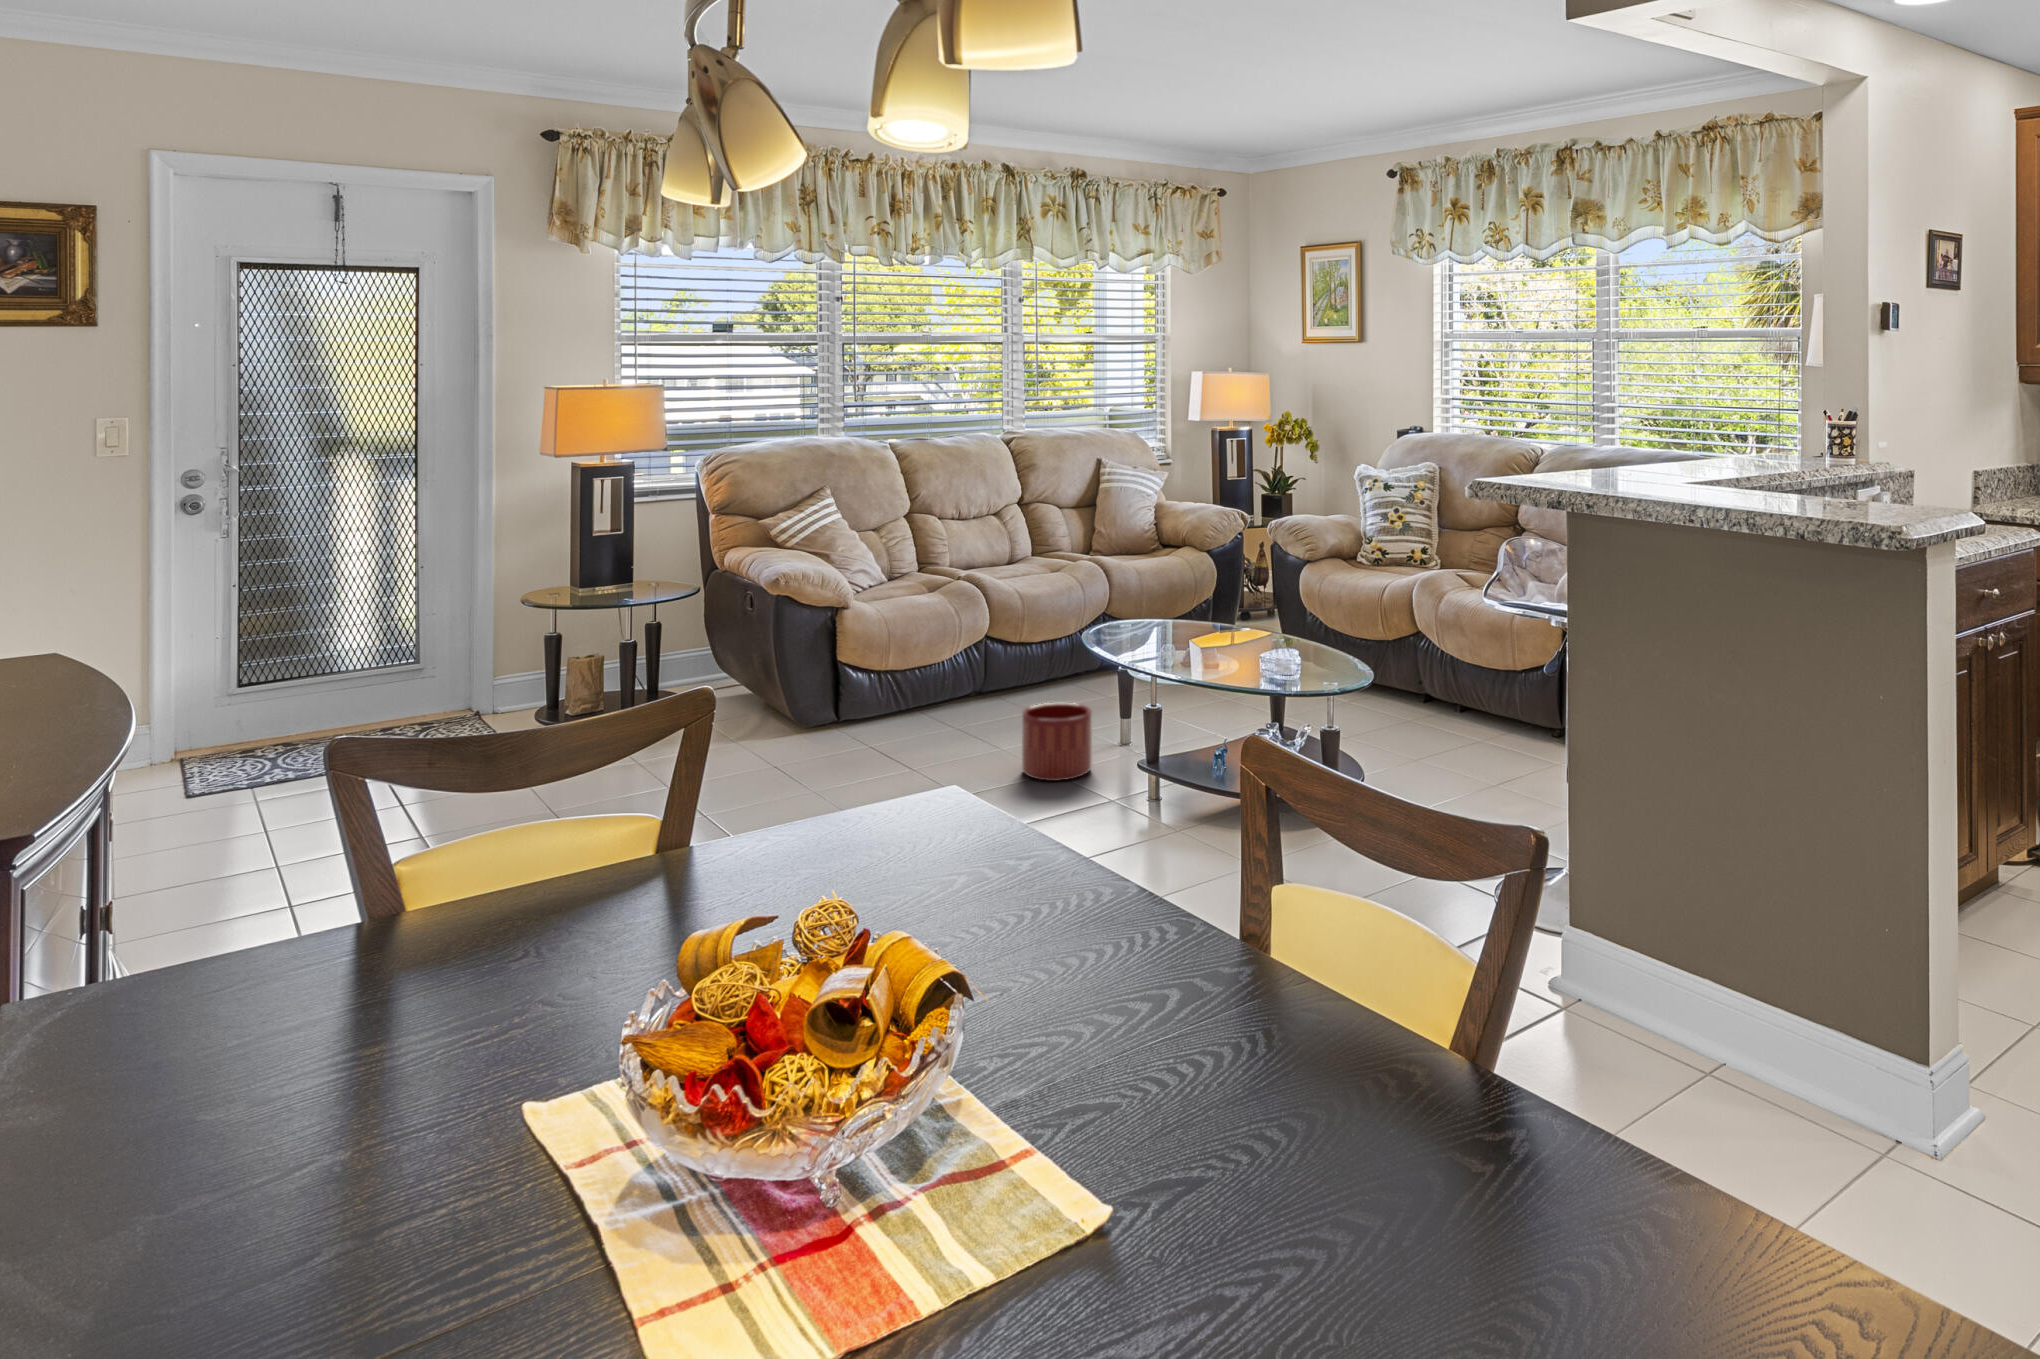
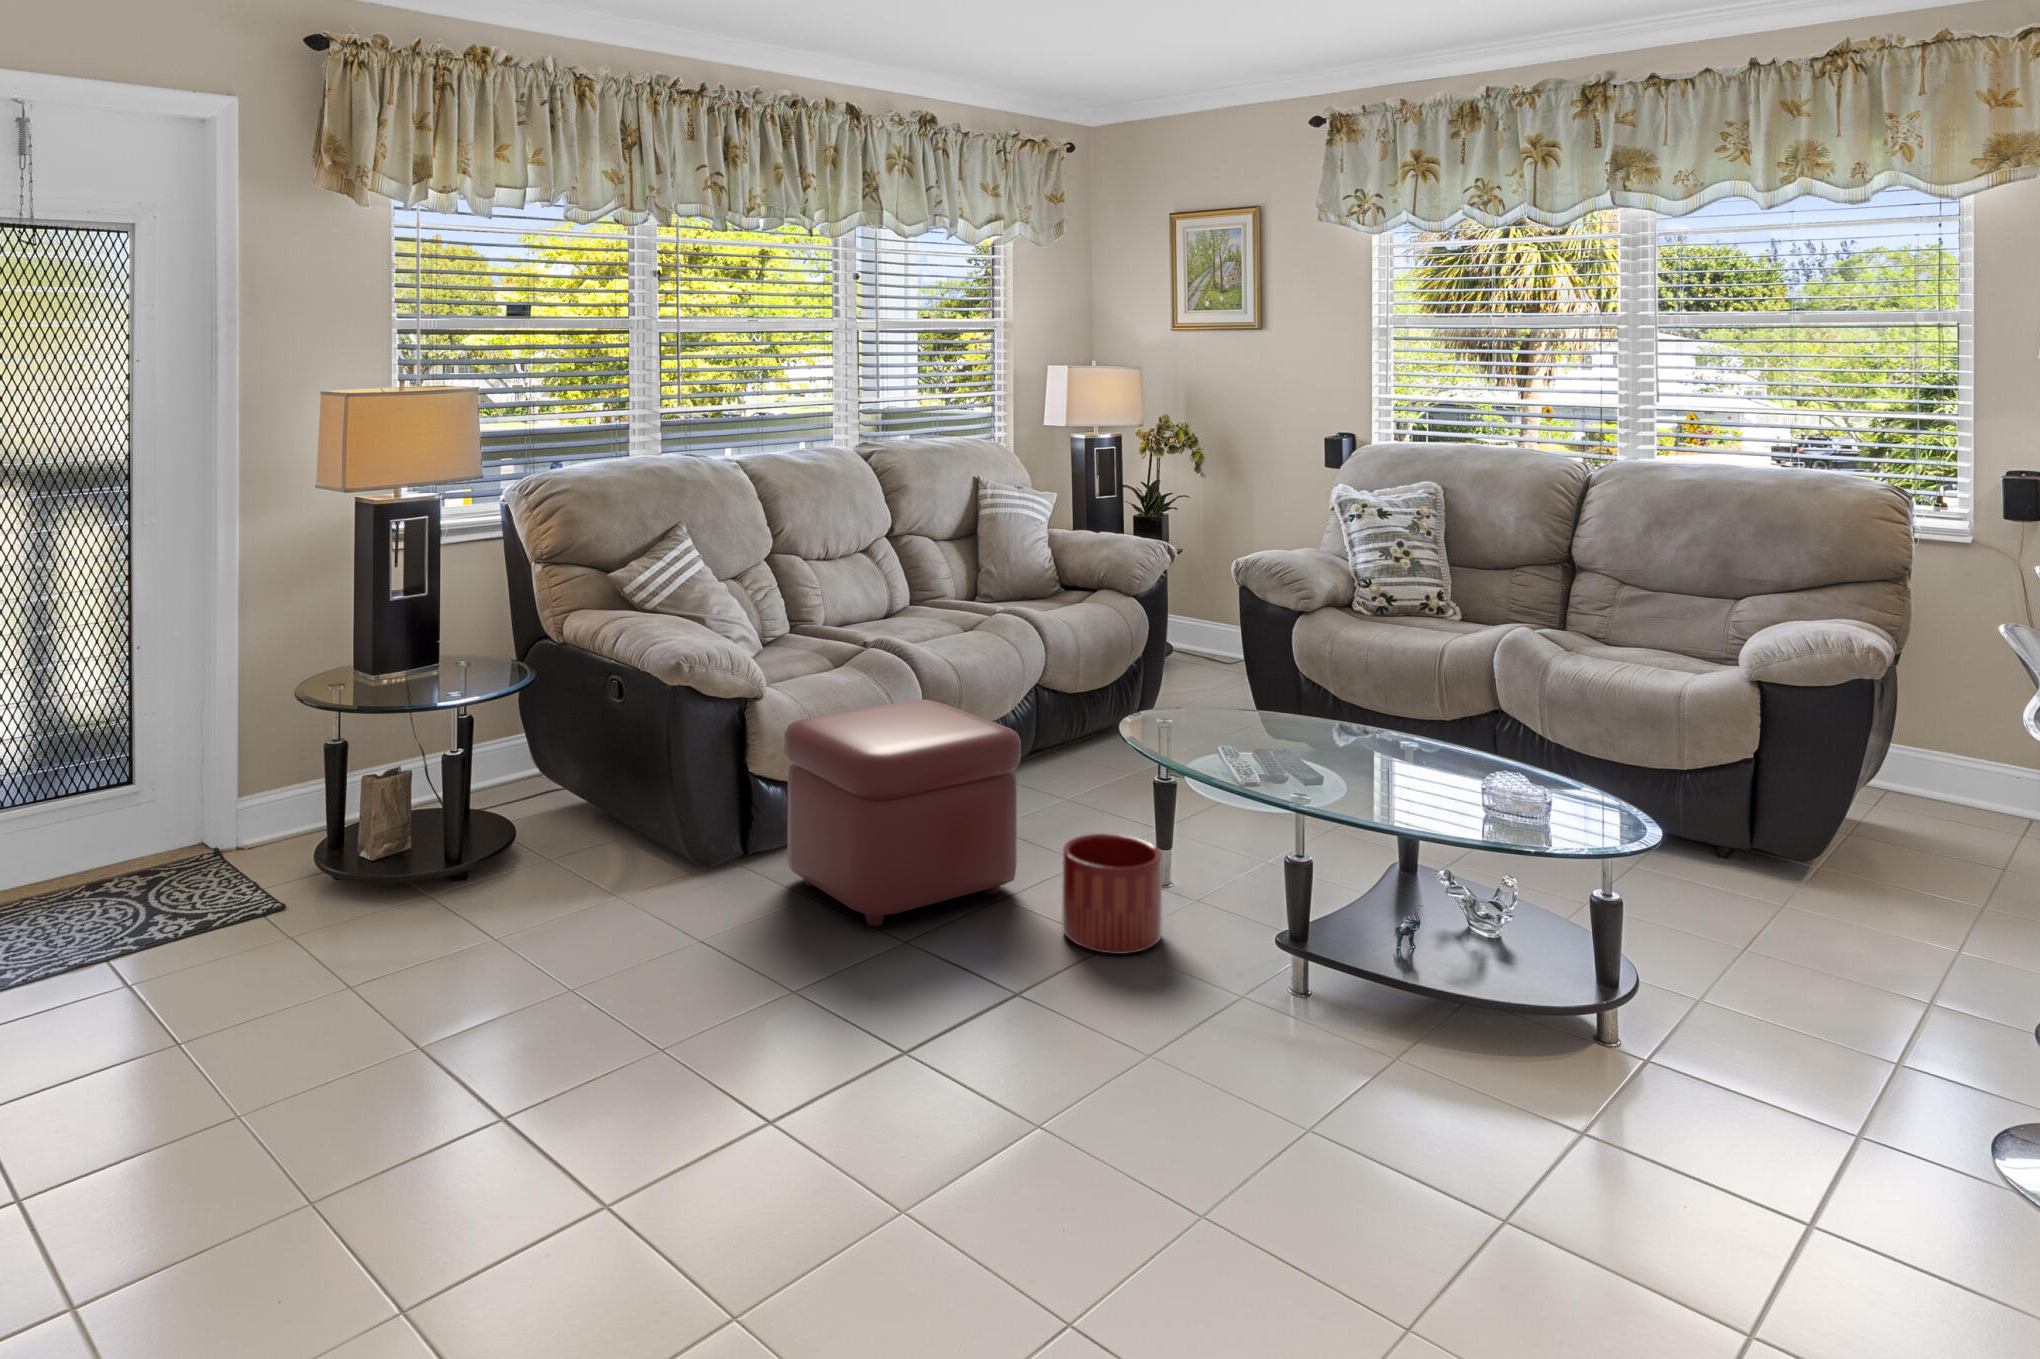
ottoman: none [856,613,1019,763] -> present [784,699,1021,926]

